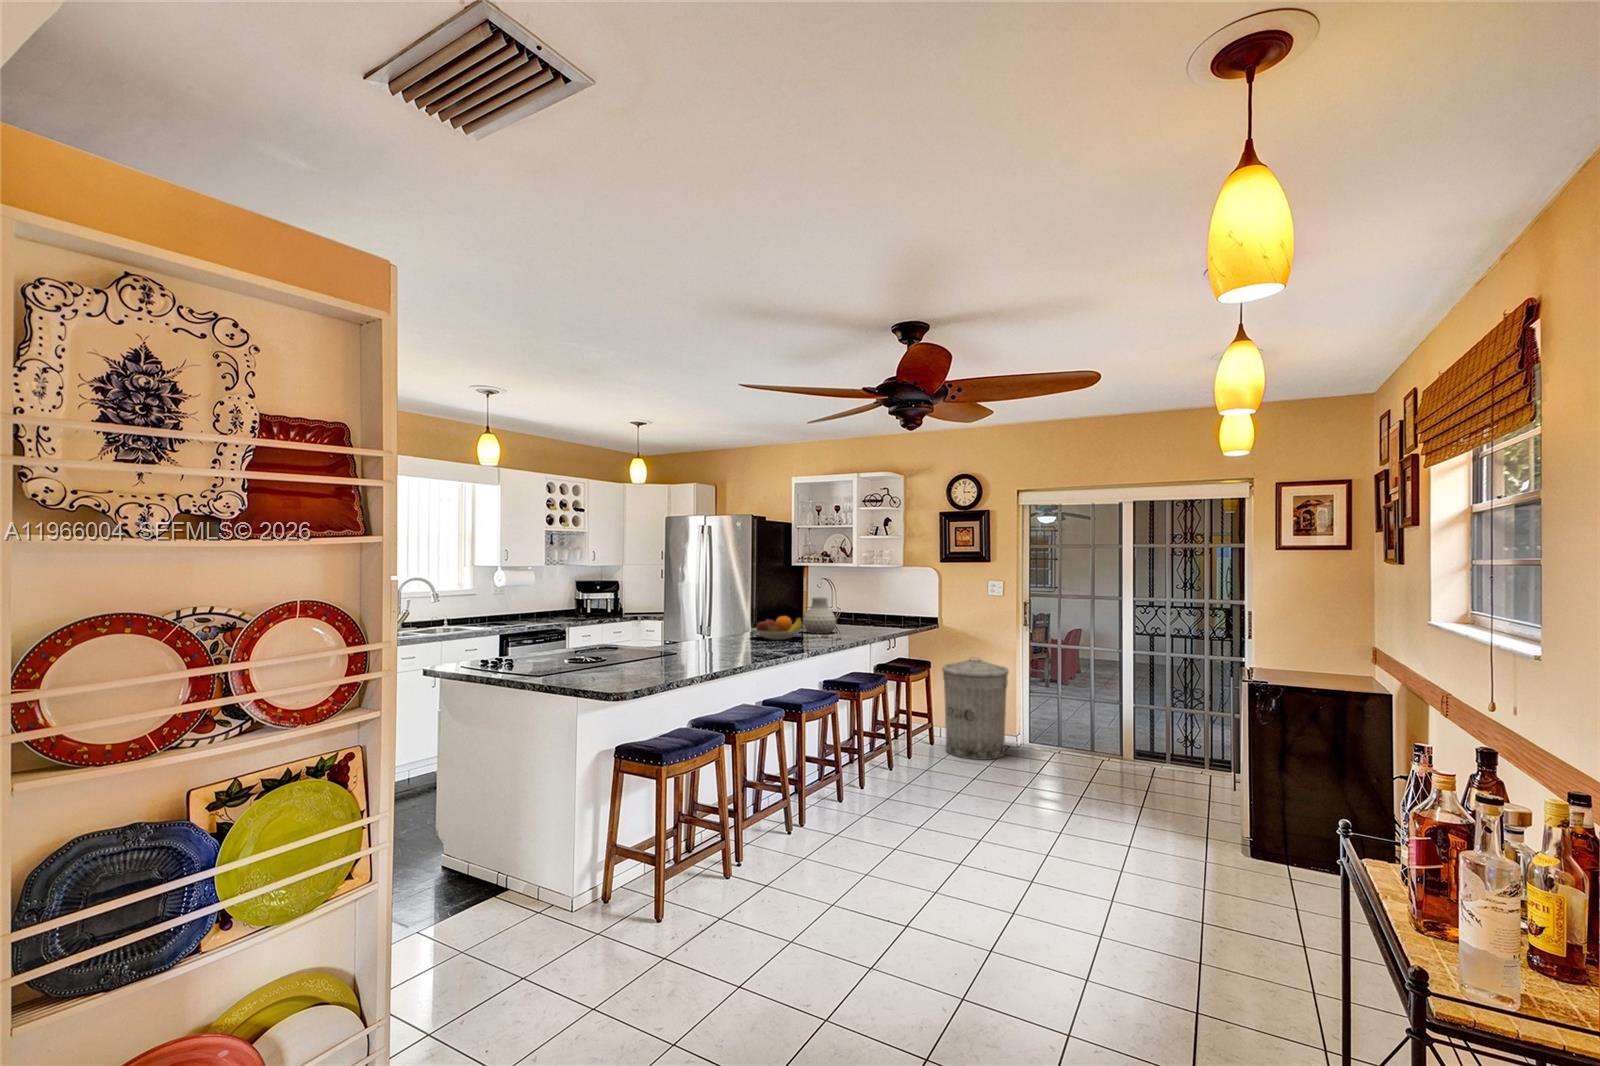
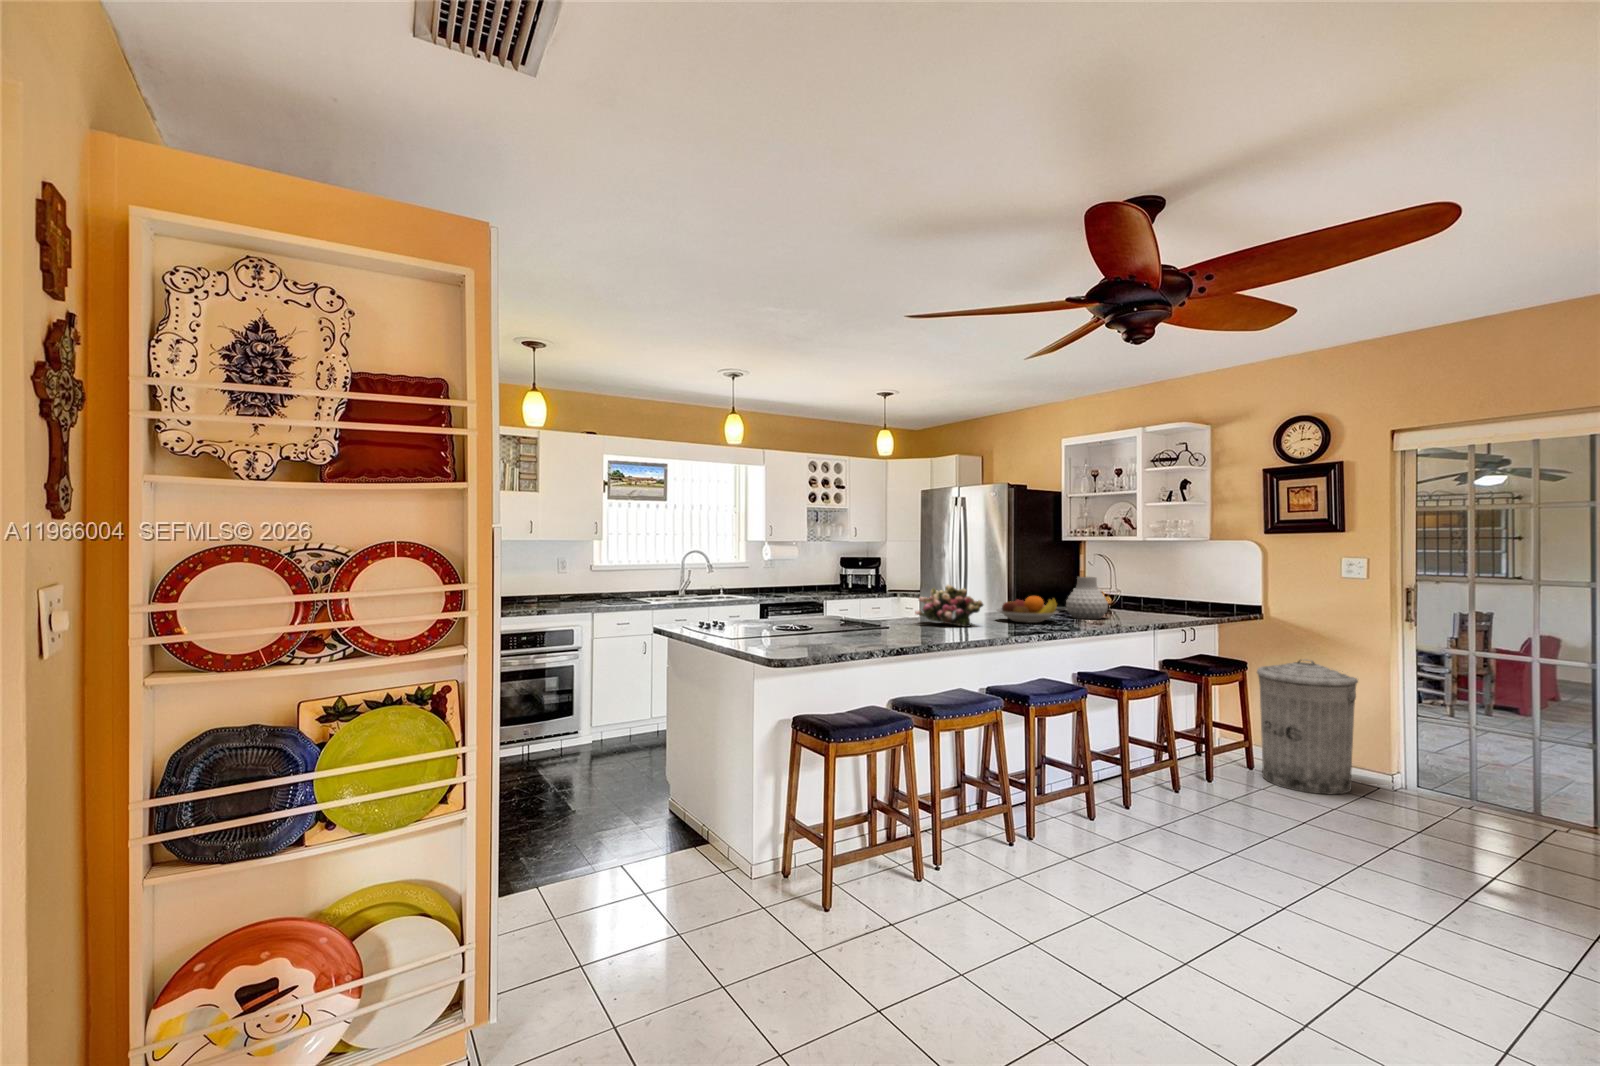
flower arrangement: none [688,609,748,647] -> present [915,585,983,627]

